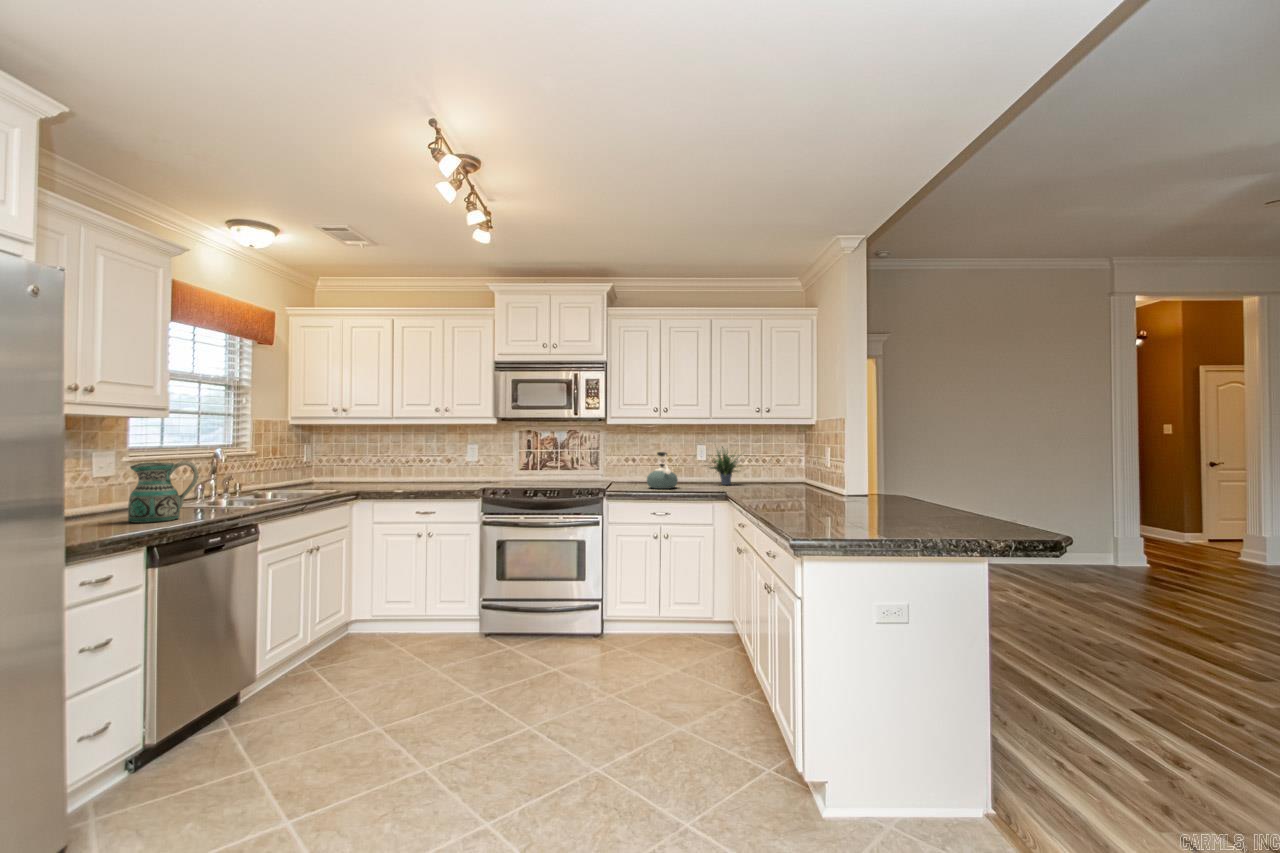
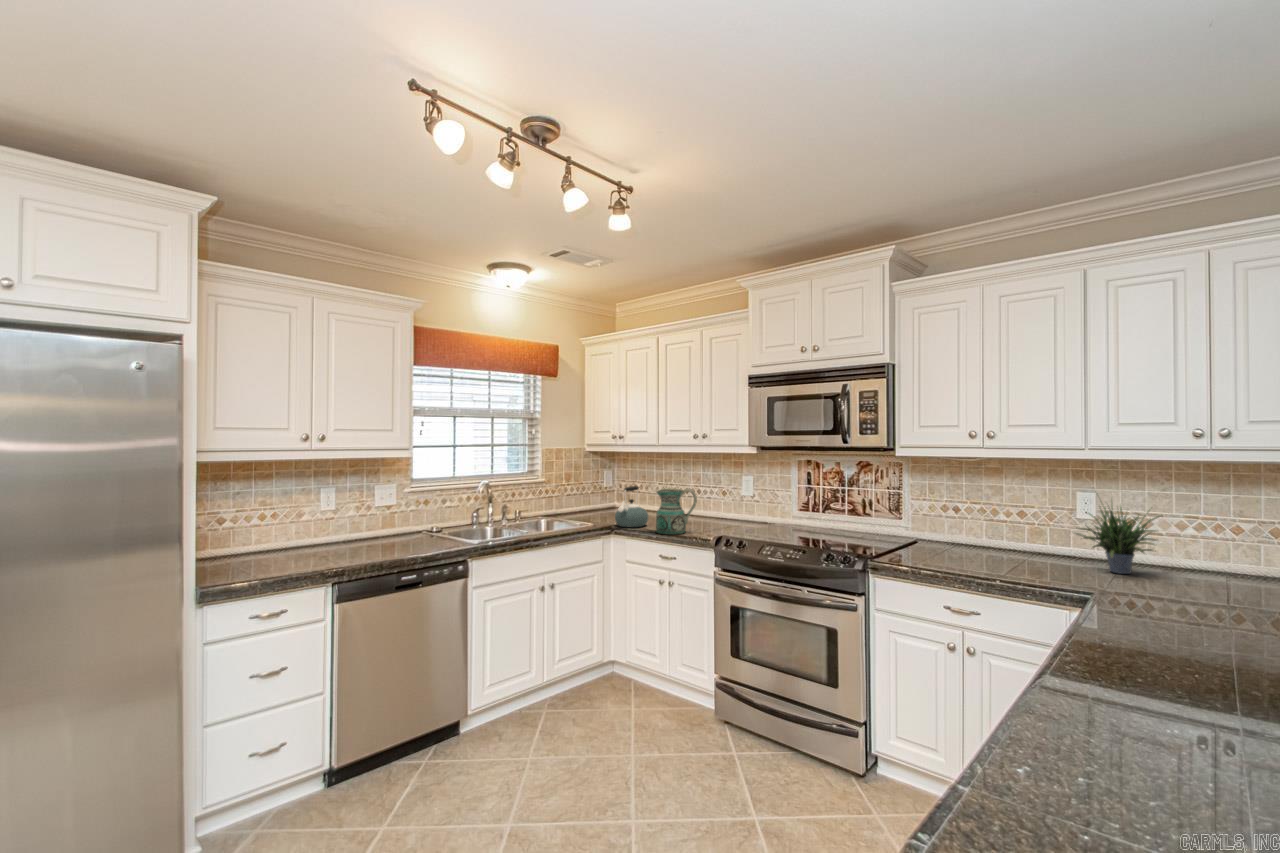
kettle: present [647,452,678,489] -> present [615,486,648,527]
ceramic pitcher: present [128,461,199,523] -> present [656,488,697,535]

